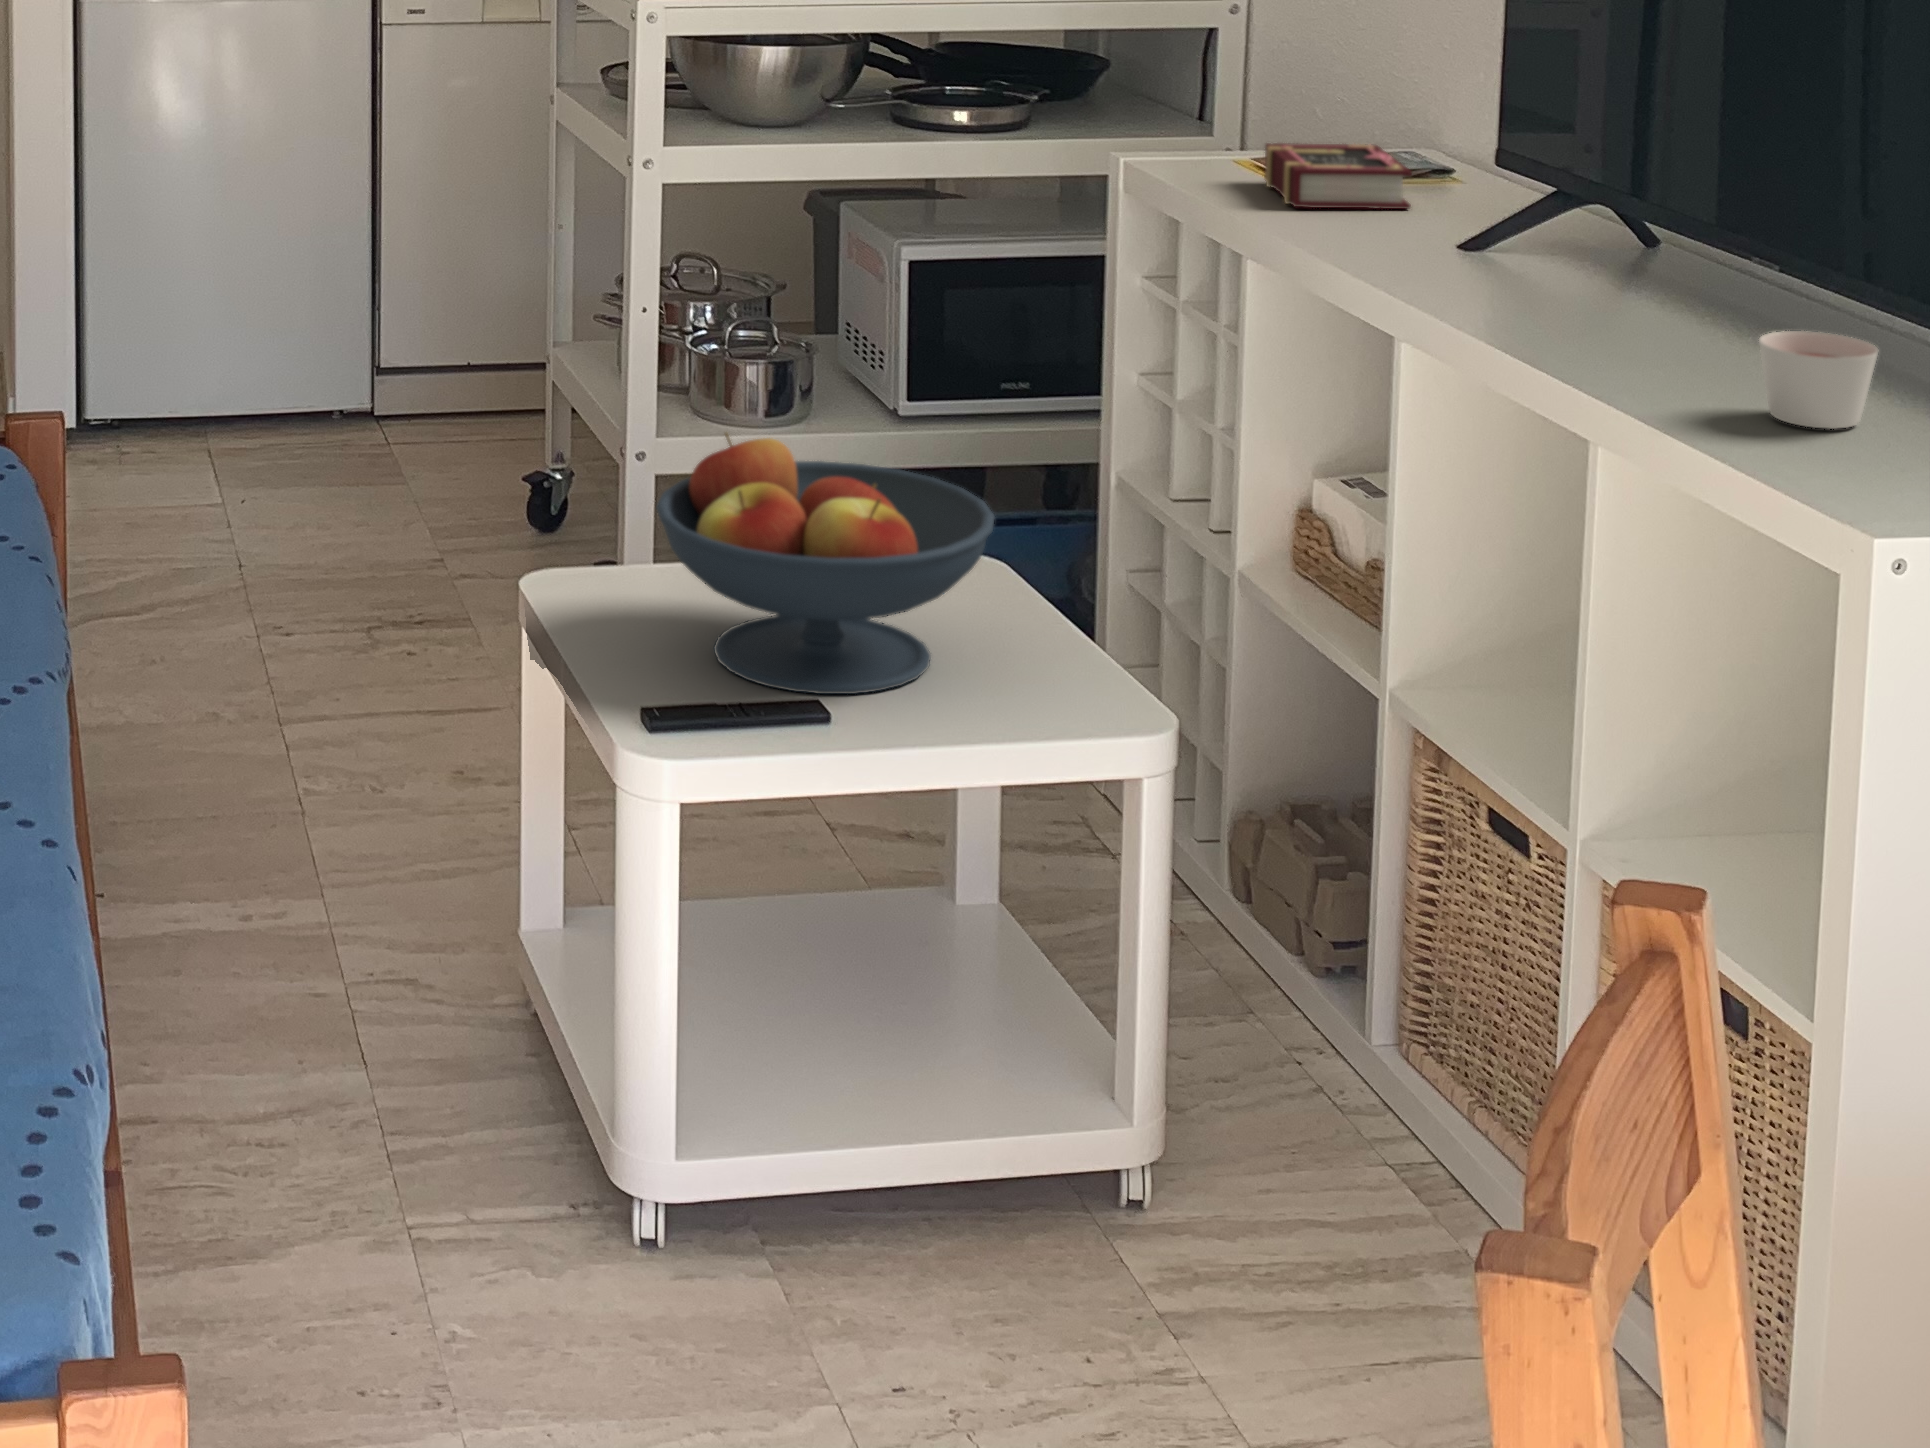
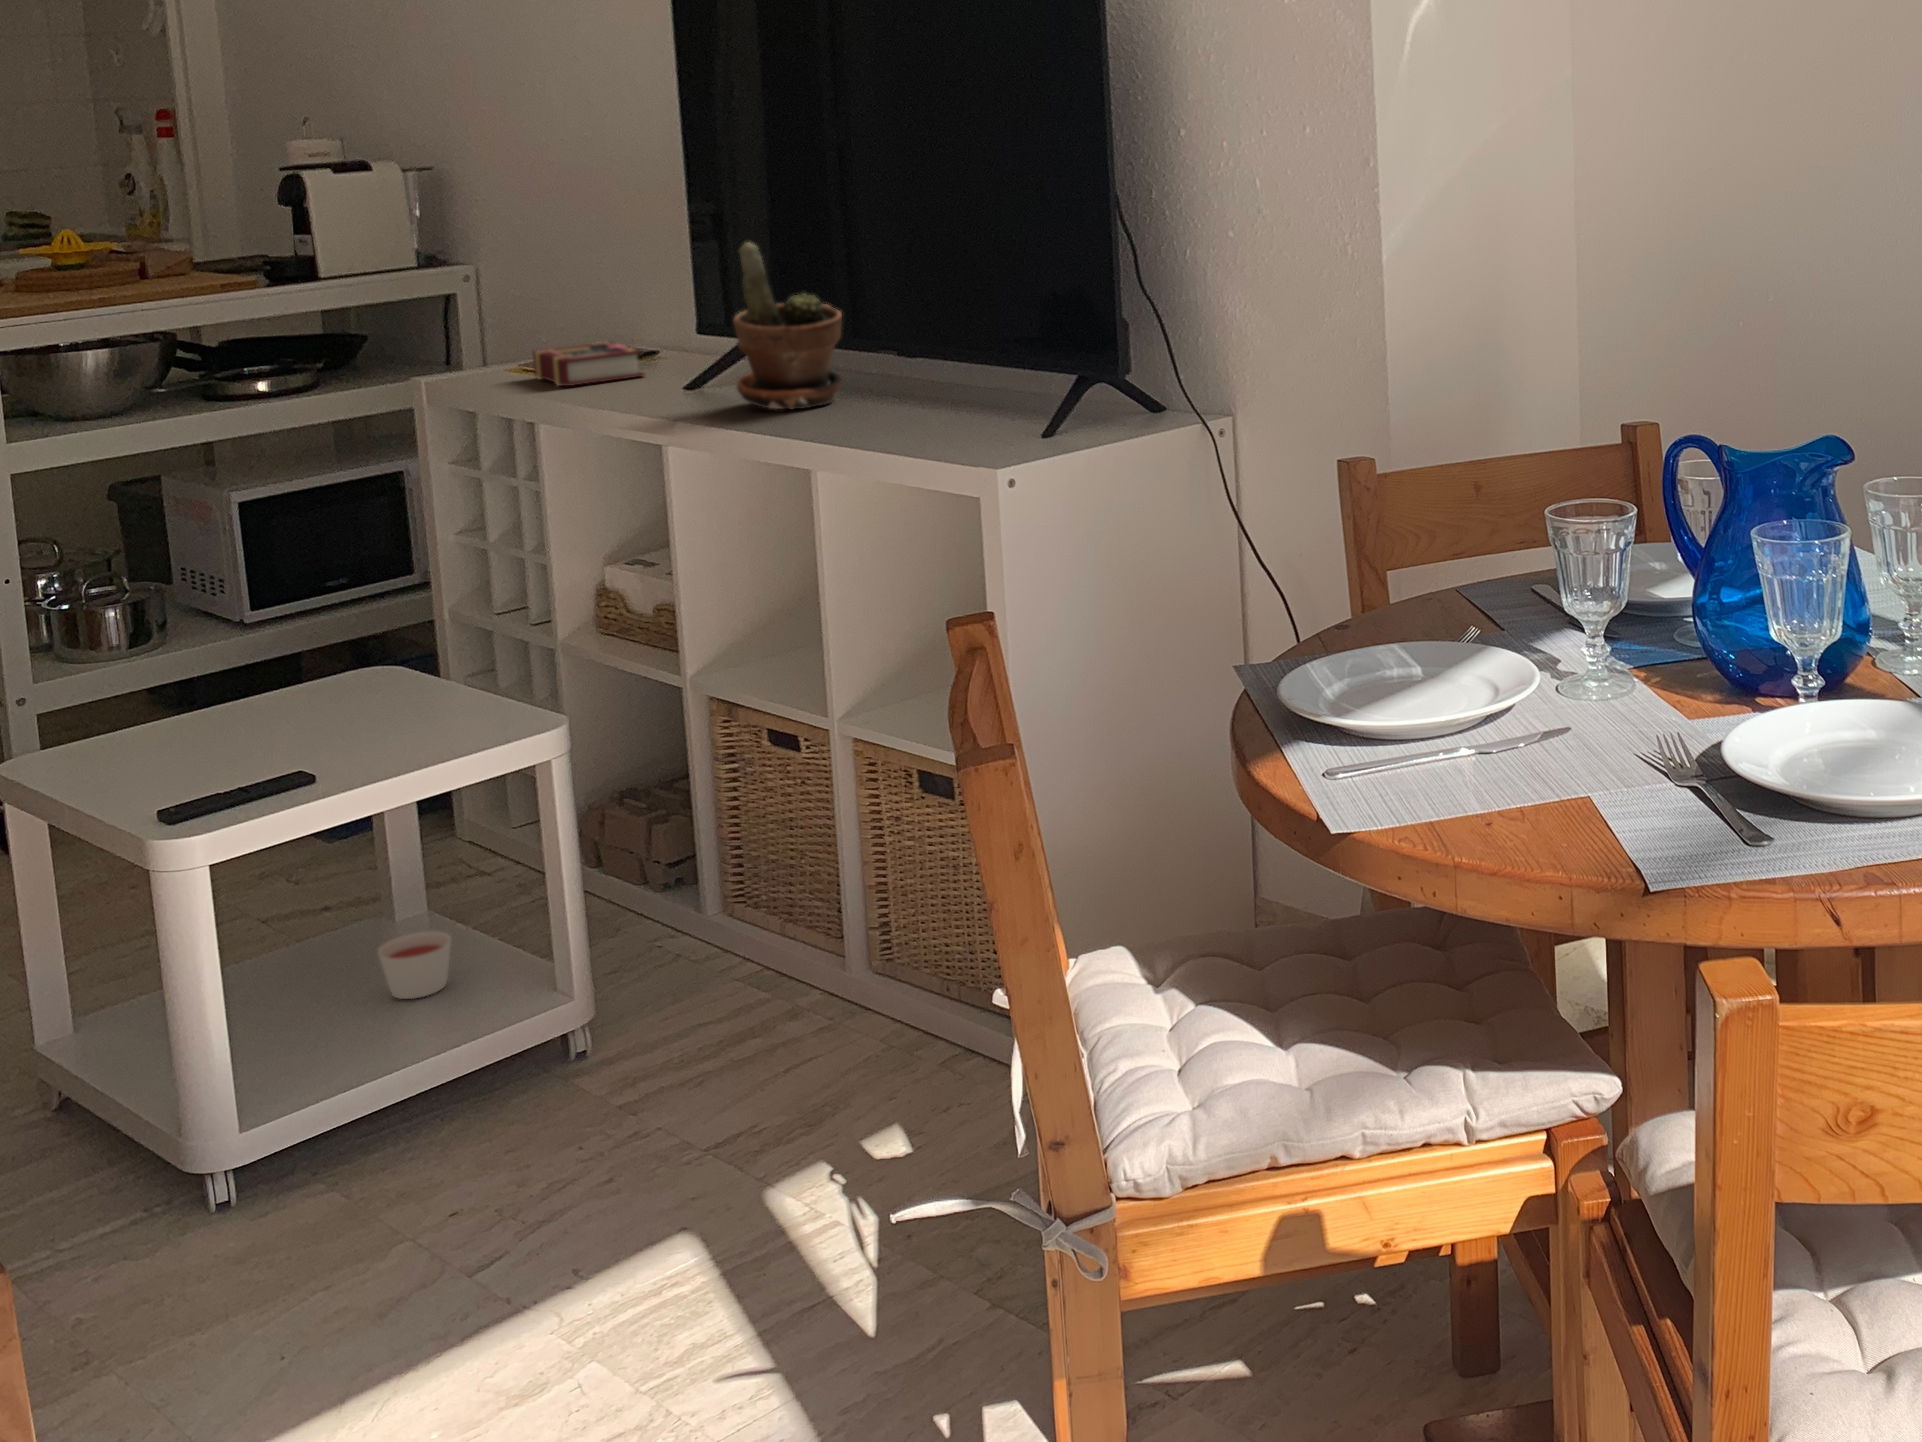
potted plant: none [1512,54,1693,325] -> present [733,242,842,409]
candle: present [1759,331,1878,429] -> present [378,931,451,999]
fruit bowl: present [656,433,994,694] -> none [130,592,411,767]

